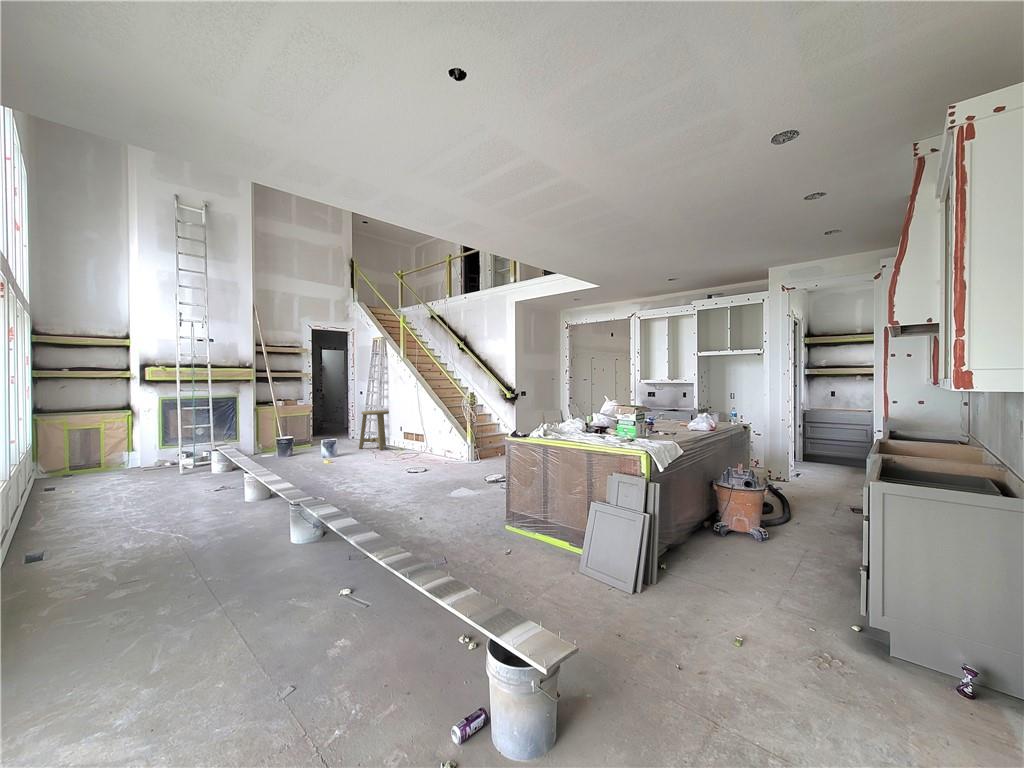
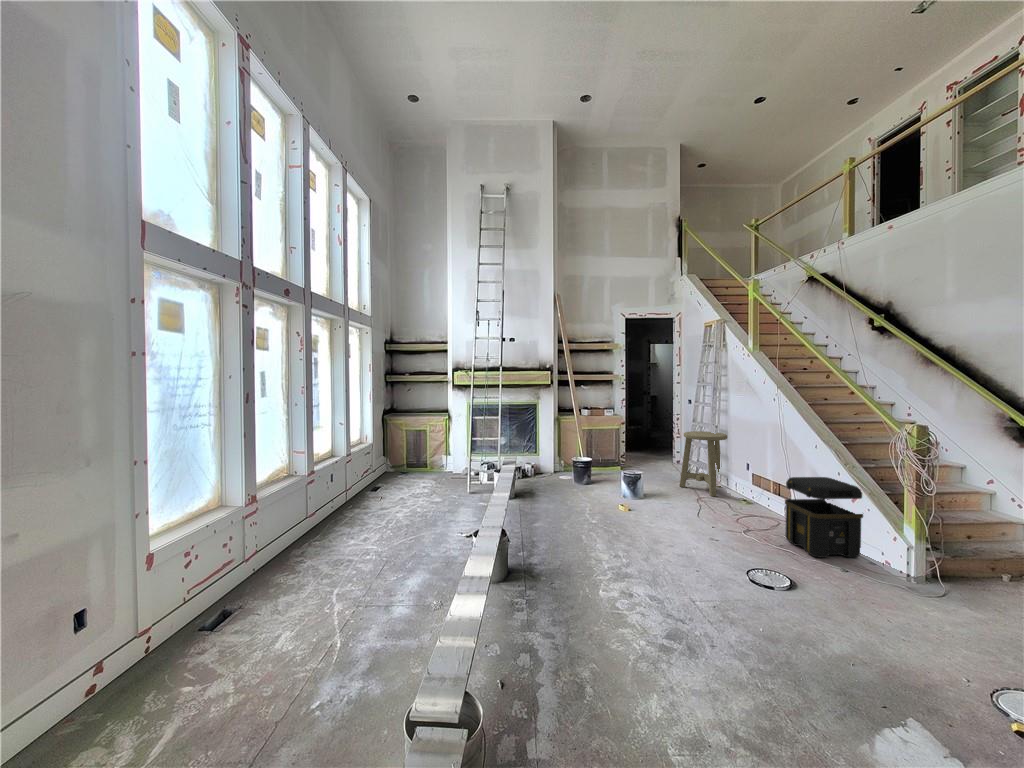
toolbox: none [422,424,454,462] -> present [785,477,863,557]

